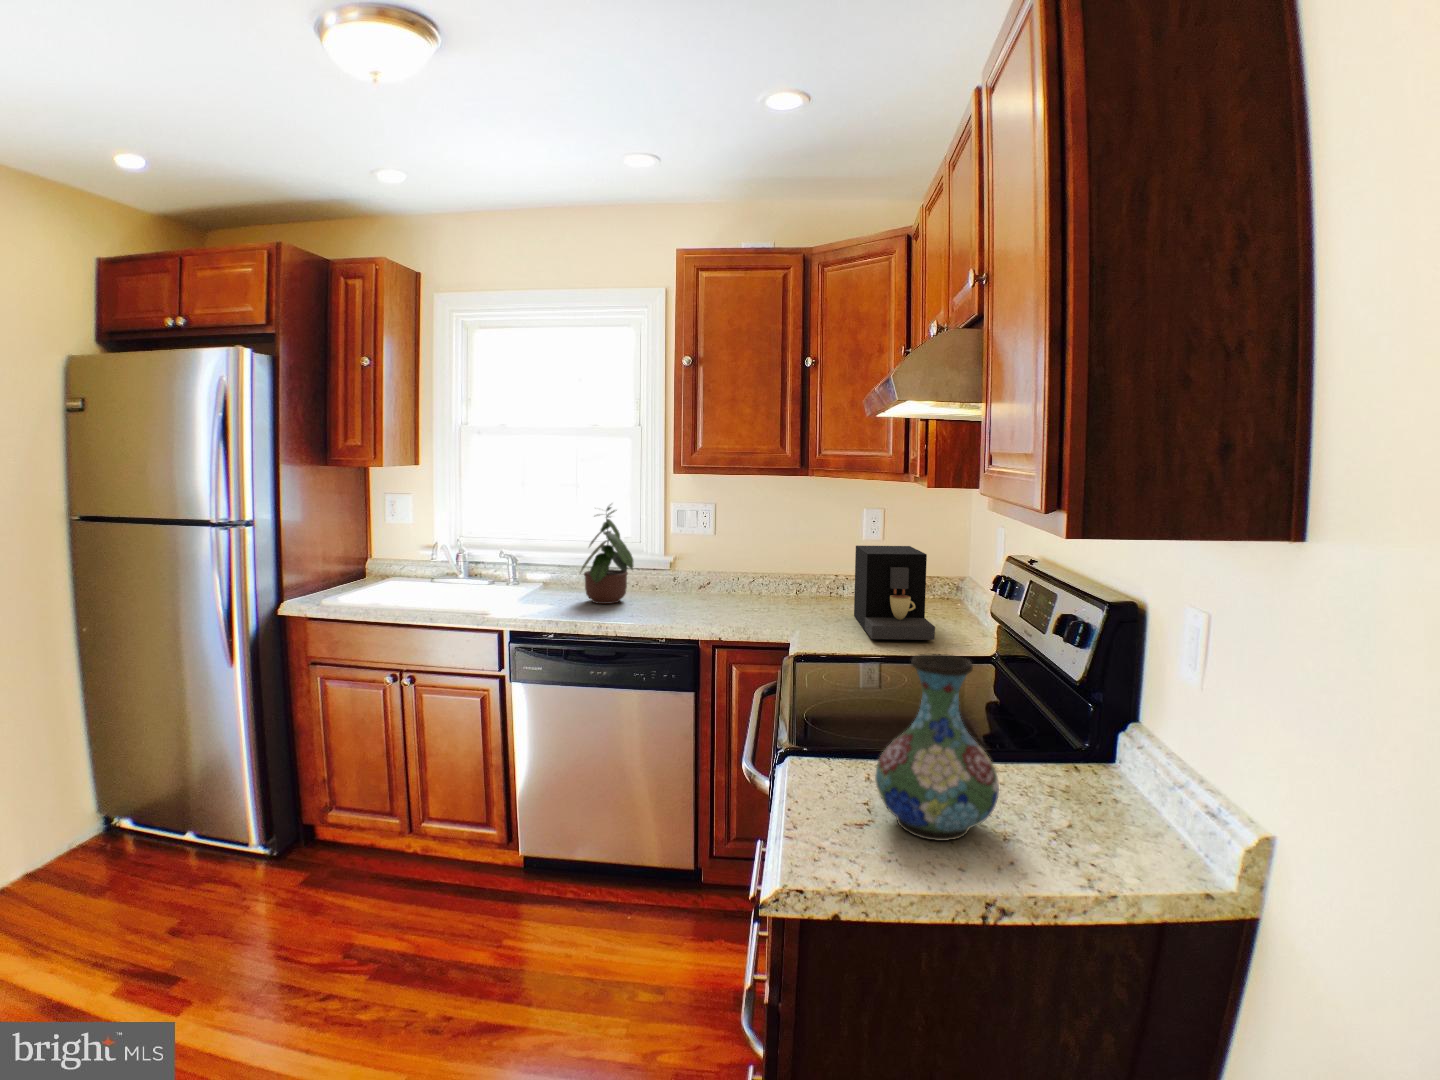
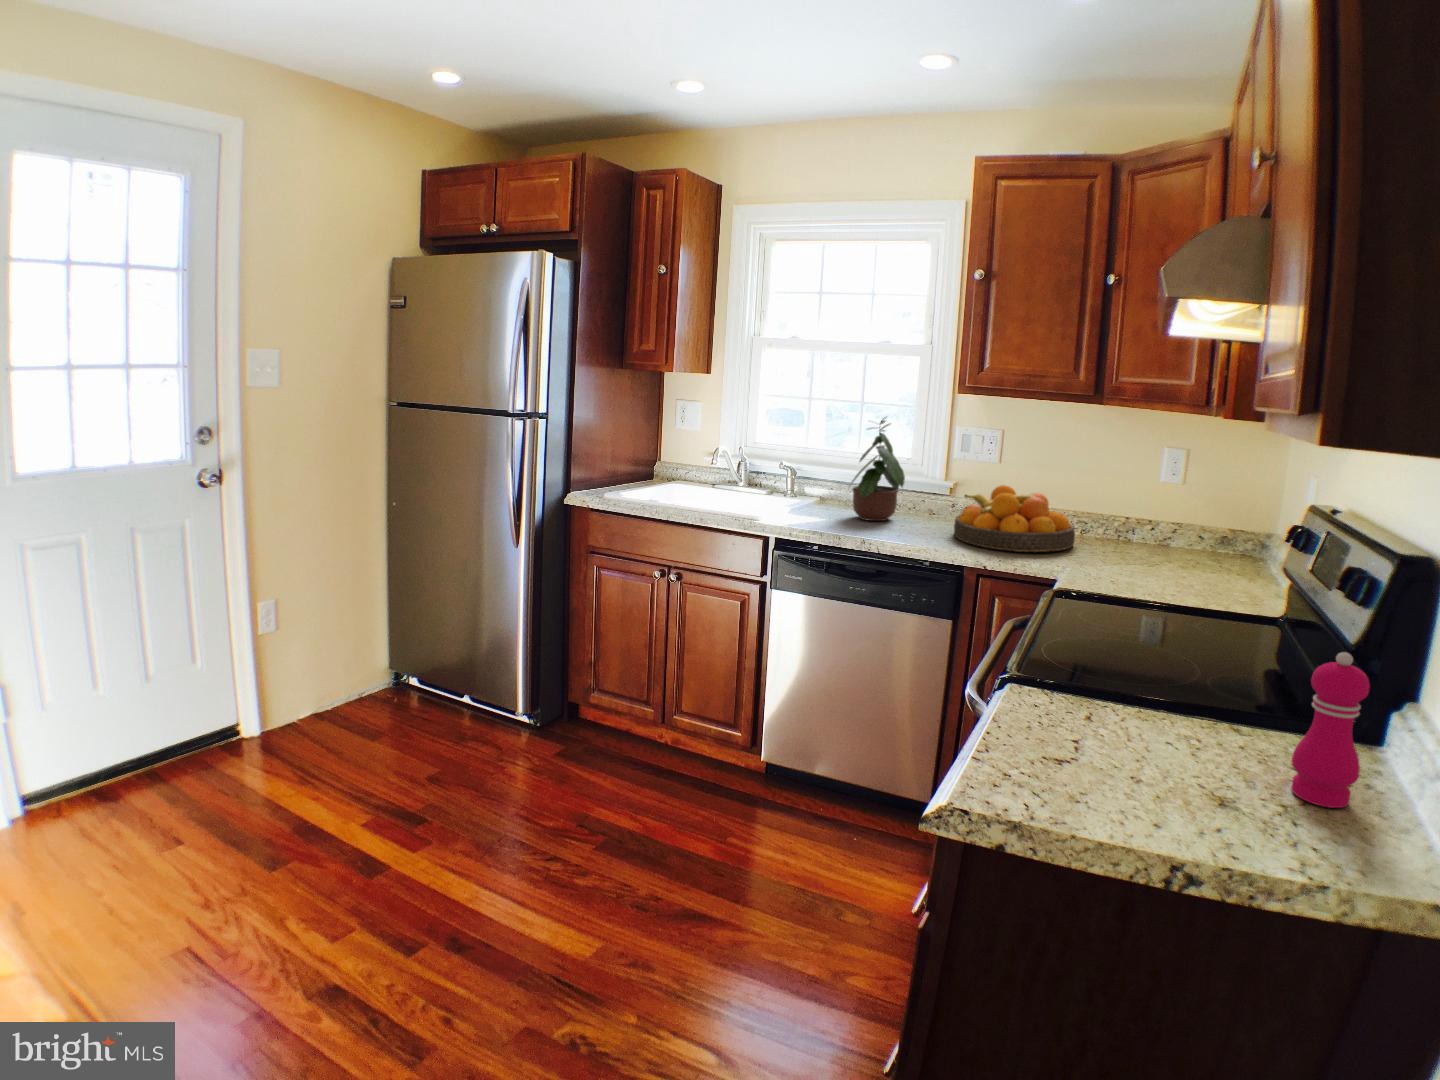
coffee maker: present [854,545,935,640] -> none [1155,476,1254,594]
fruit bowl: none [684,562,788,621] -> present [954,485,1075,552]
vase: present [875,653,999,841] -> none [1081,596,1229,799]
pepper mill: none [1036,684,1087,819] -> present [1291,652,1370,808]

